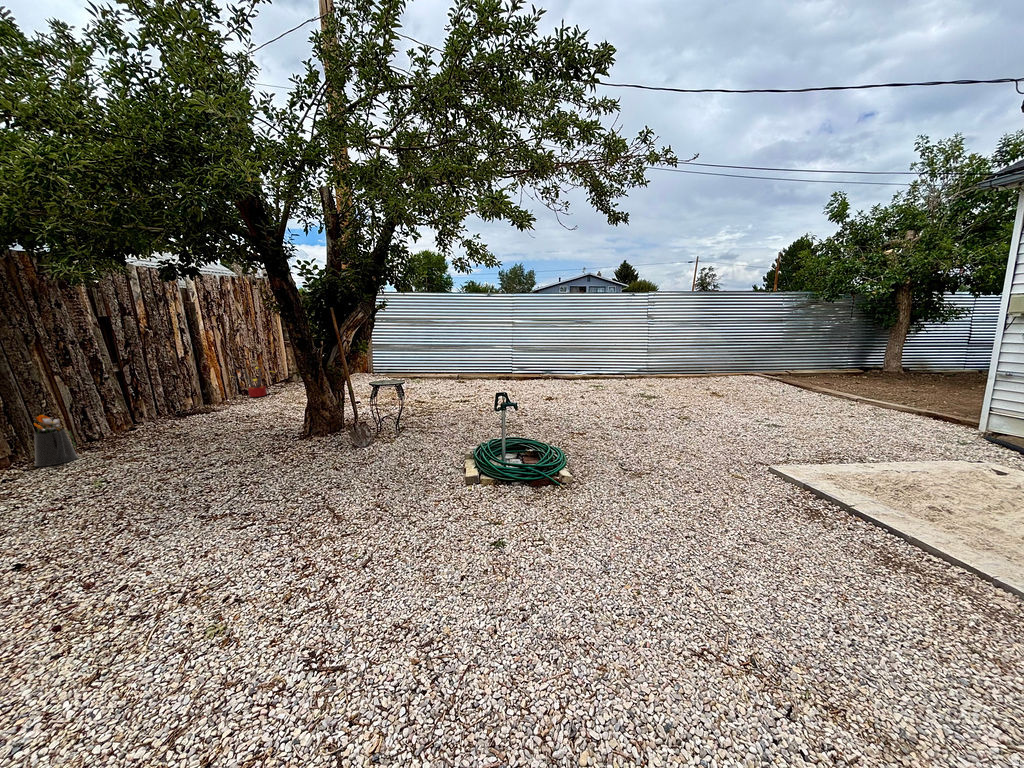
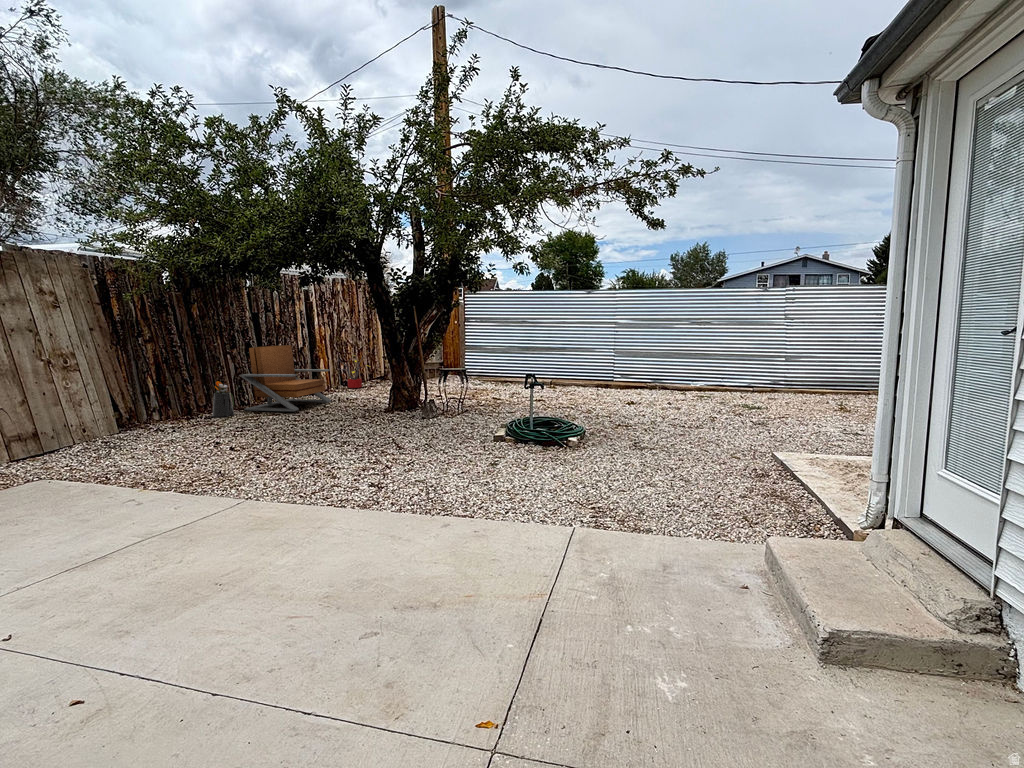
lounge chair: none [84,356,232,447] -> present [240,345,331,411]

